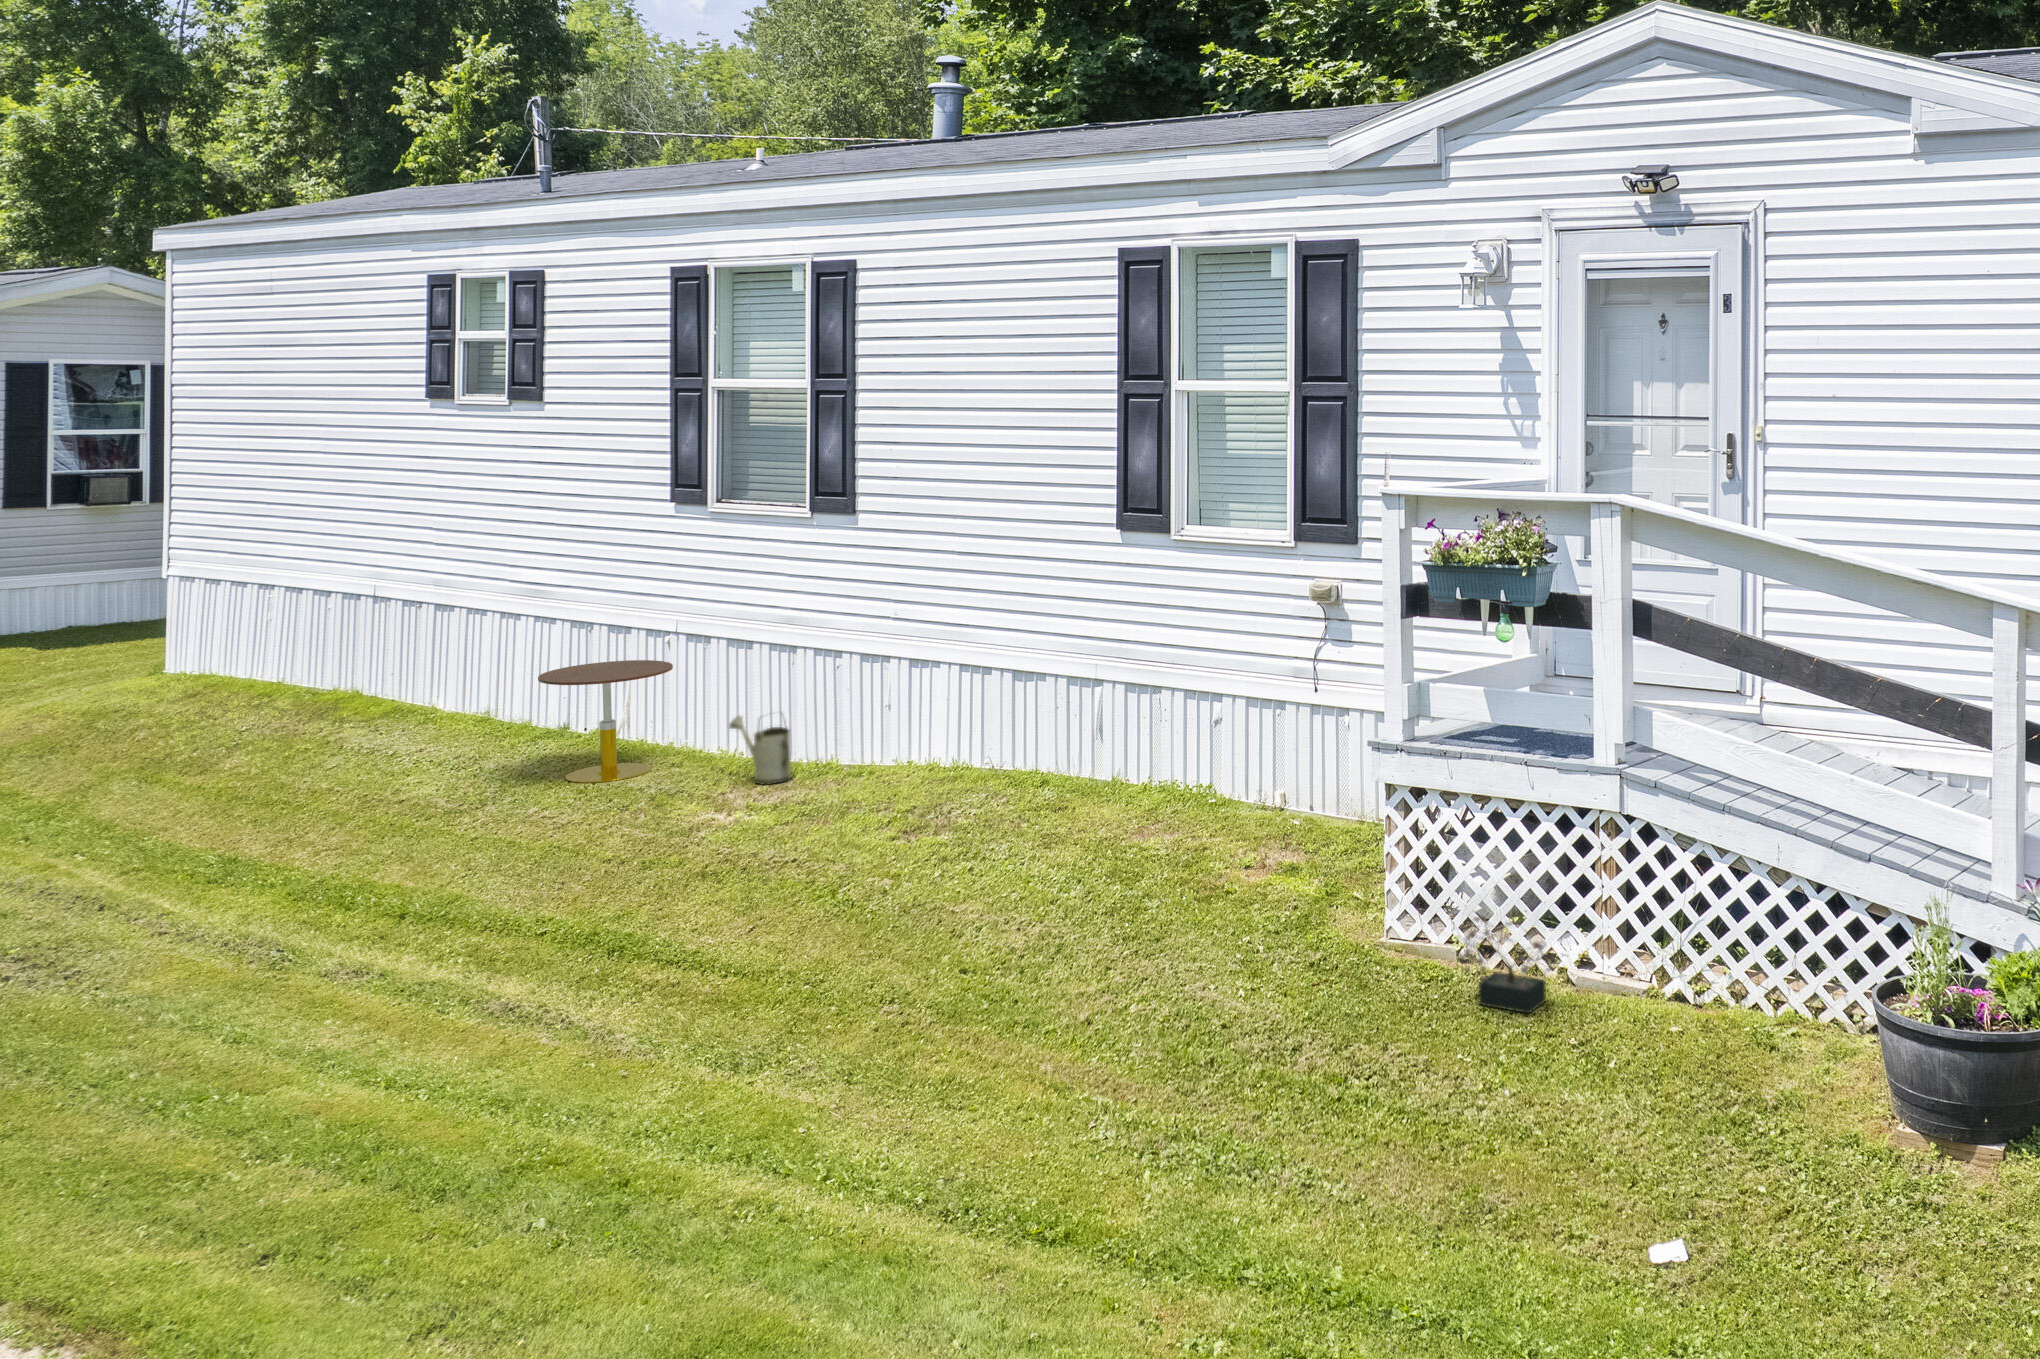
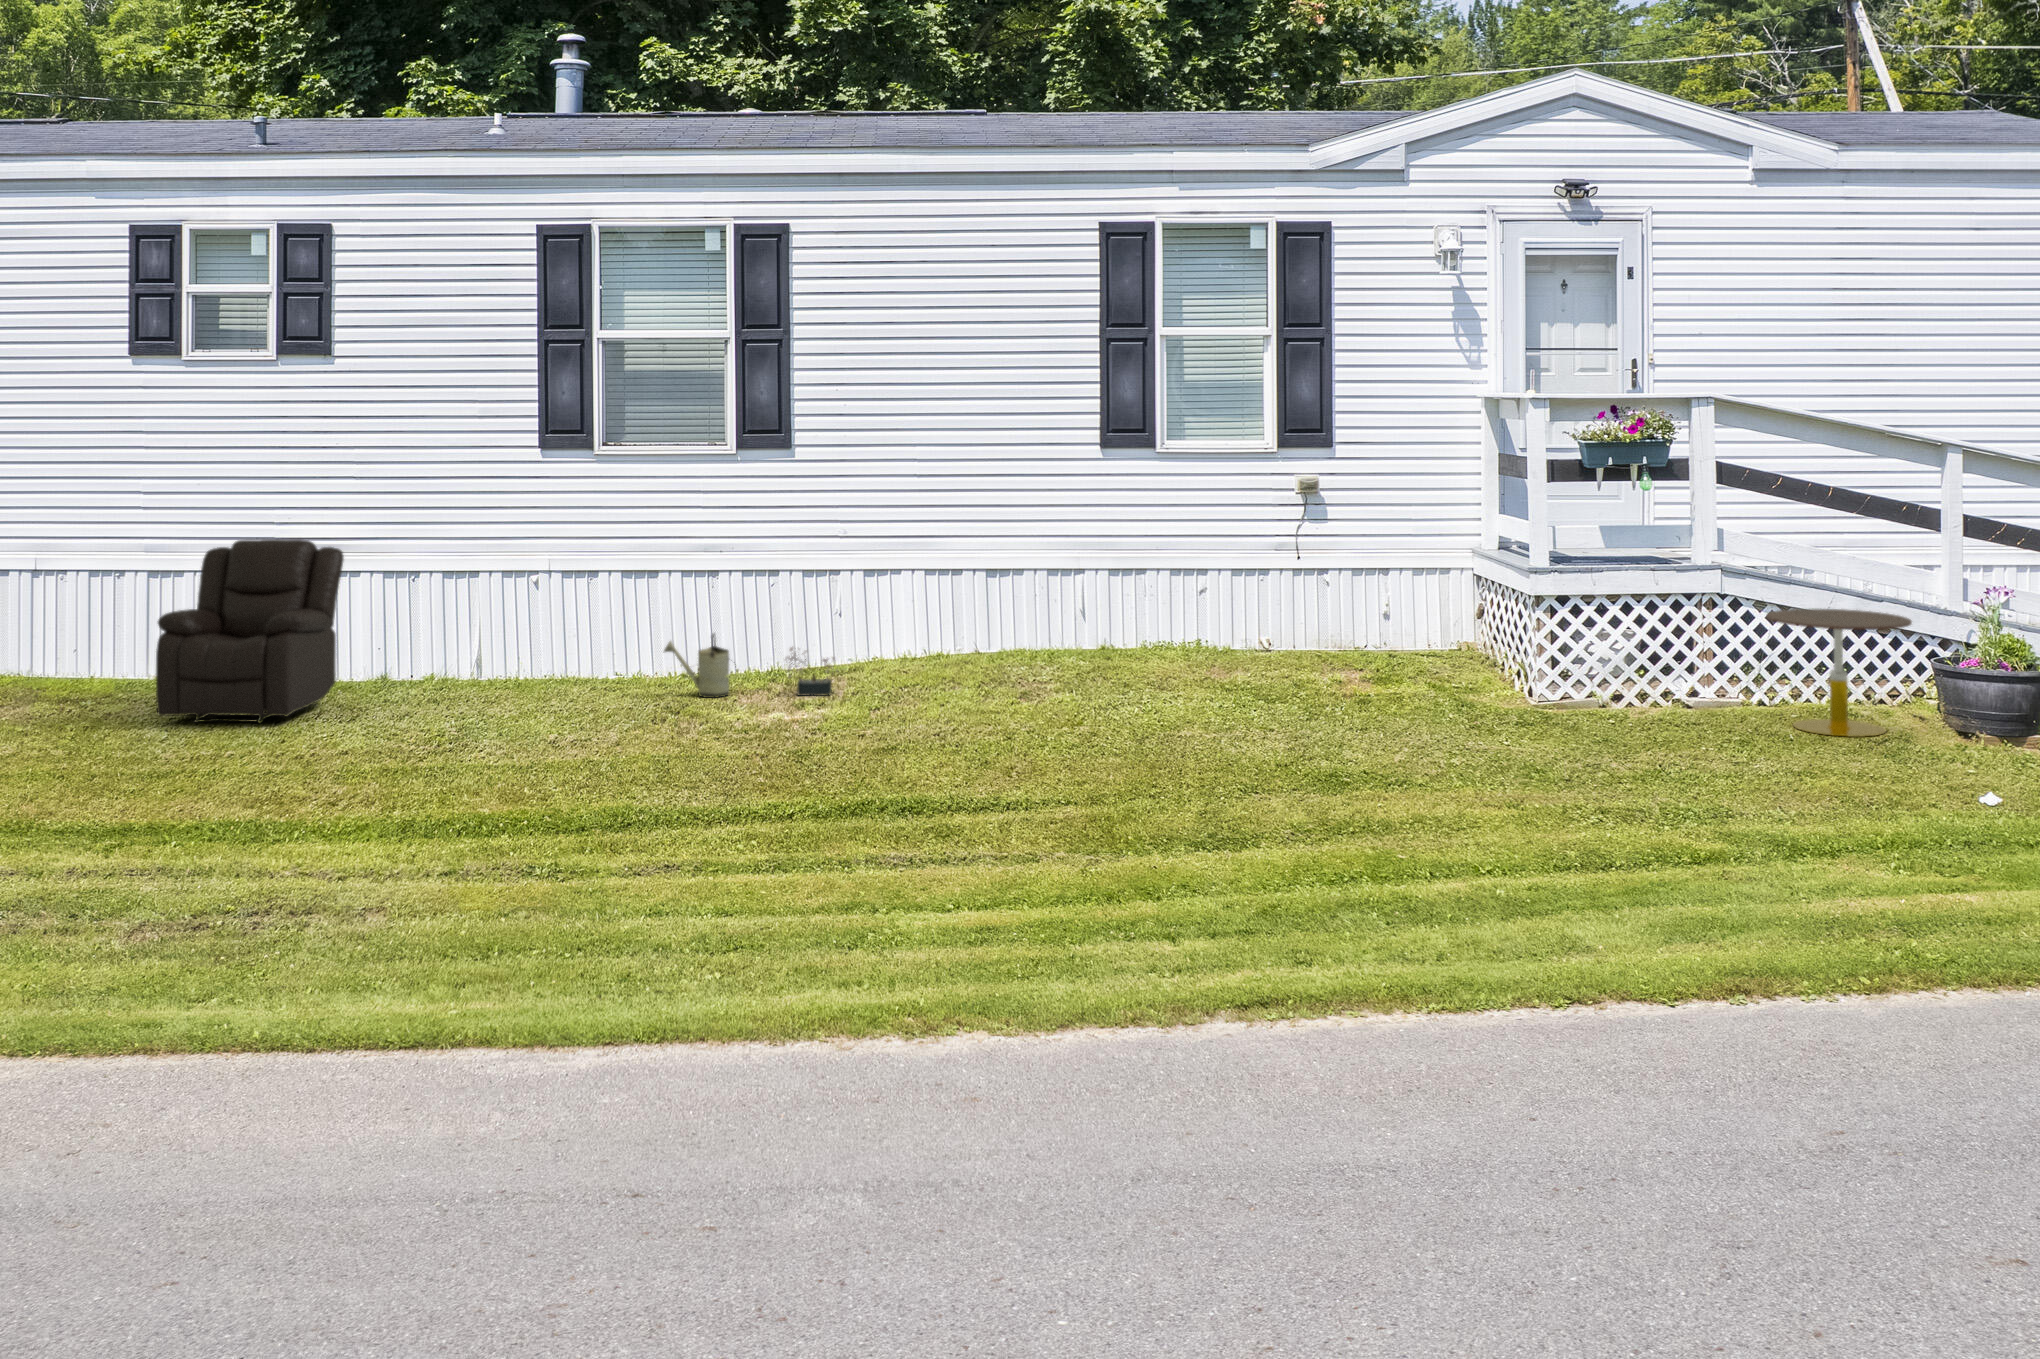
chair: none [320,581,533,766] -> present [156,539,344,723]
side table: present [538,660,673,783] -> present [1766,609,1912,737]
decorative plant: present [1462,916,1554,1013] -> present [785,647,835,696]

